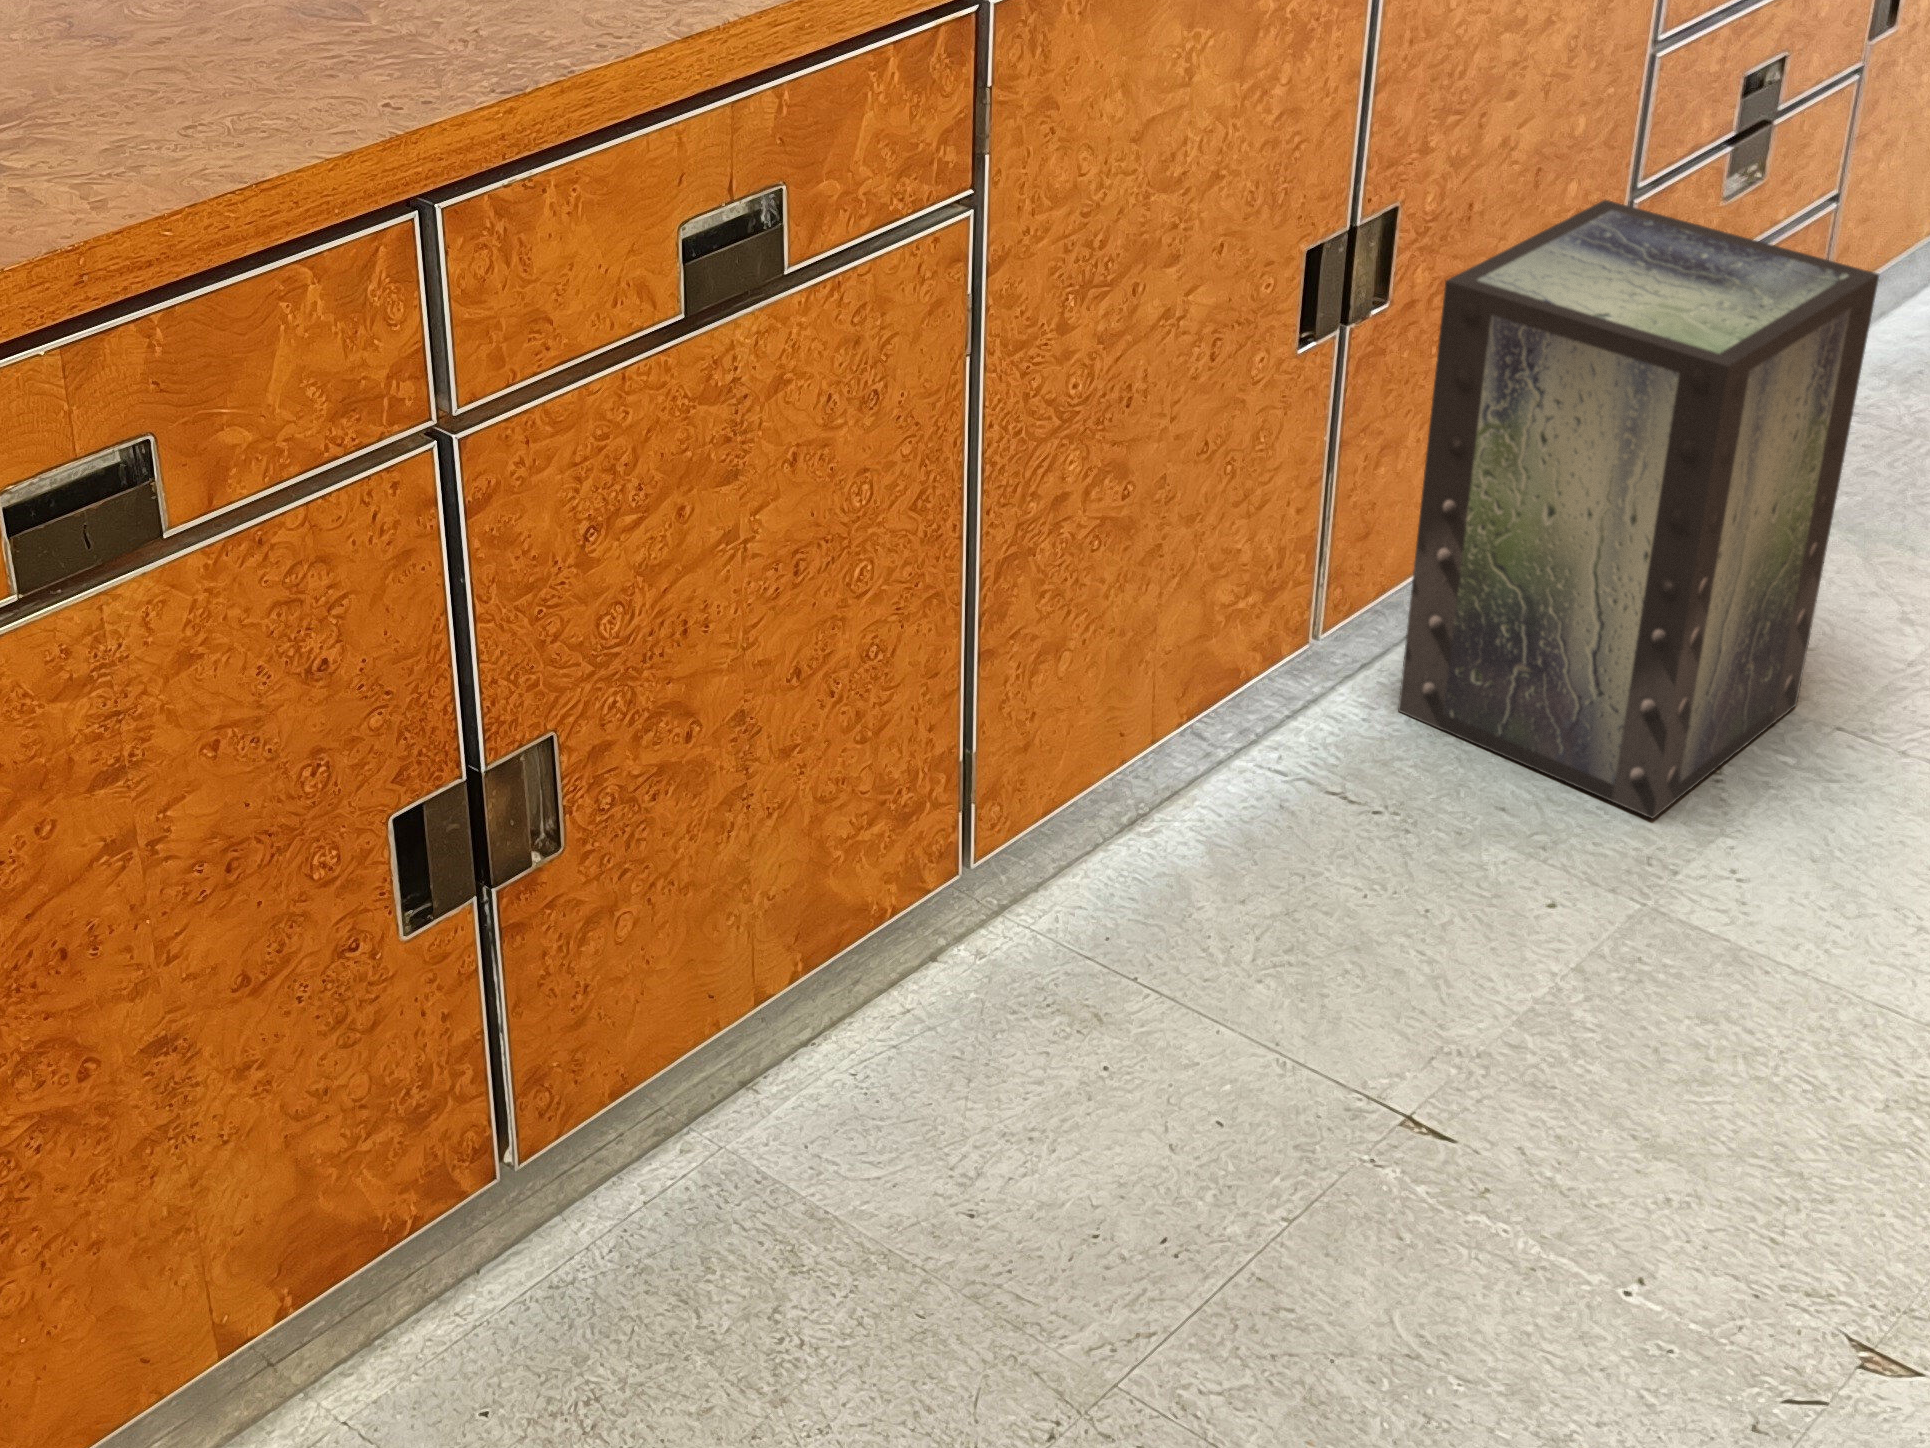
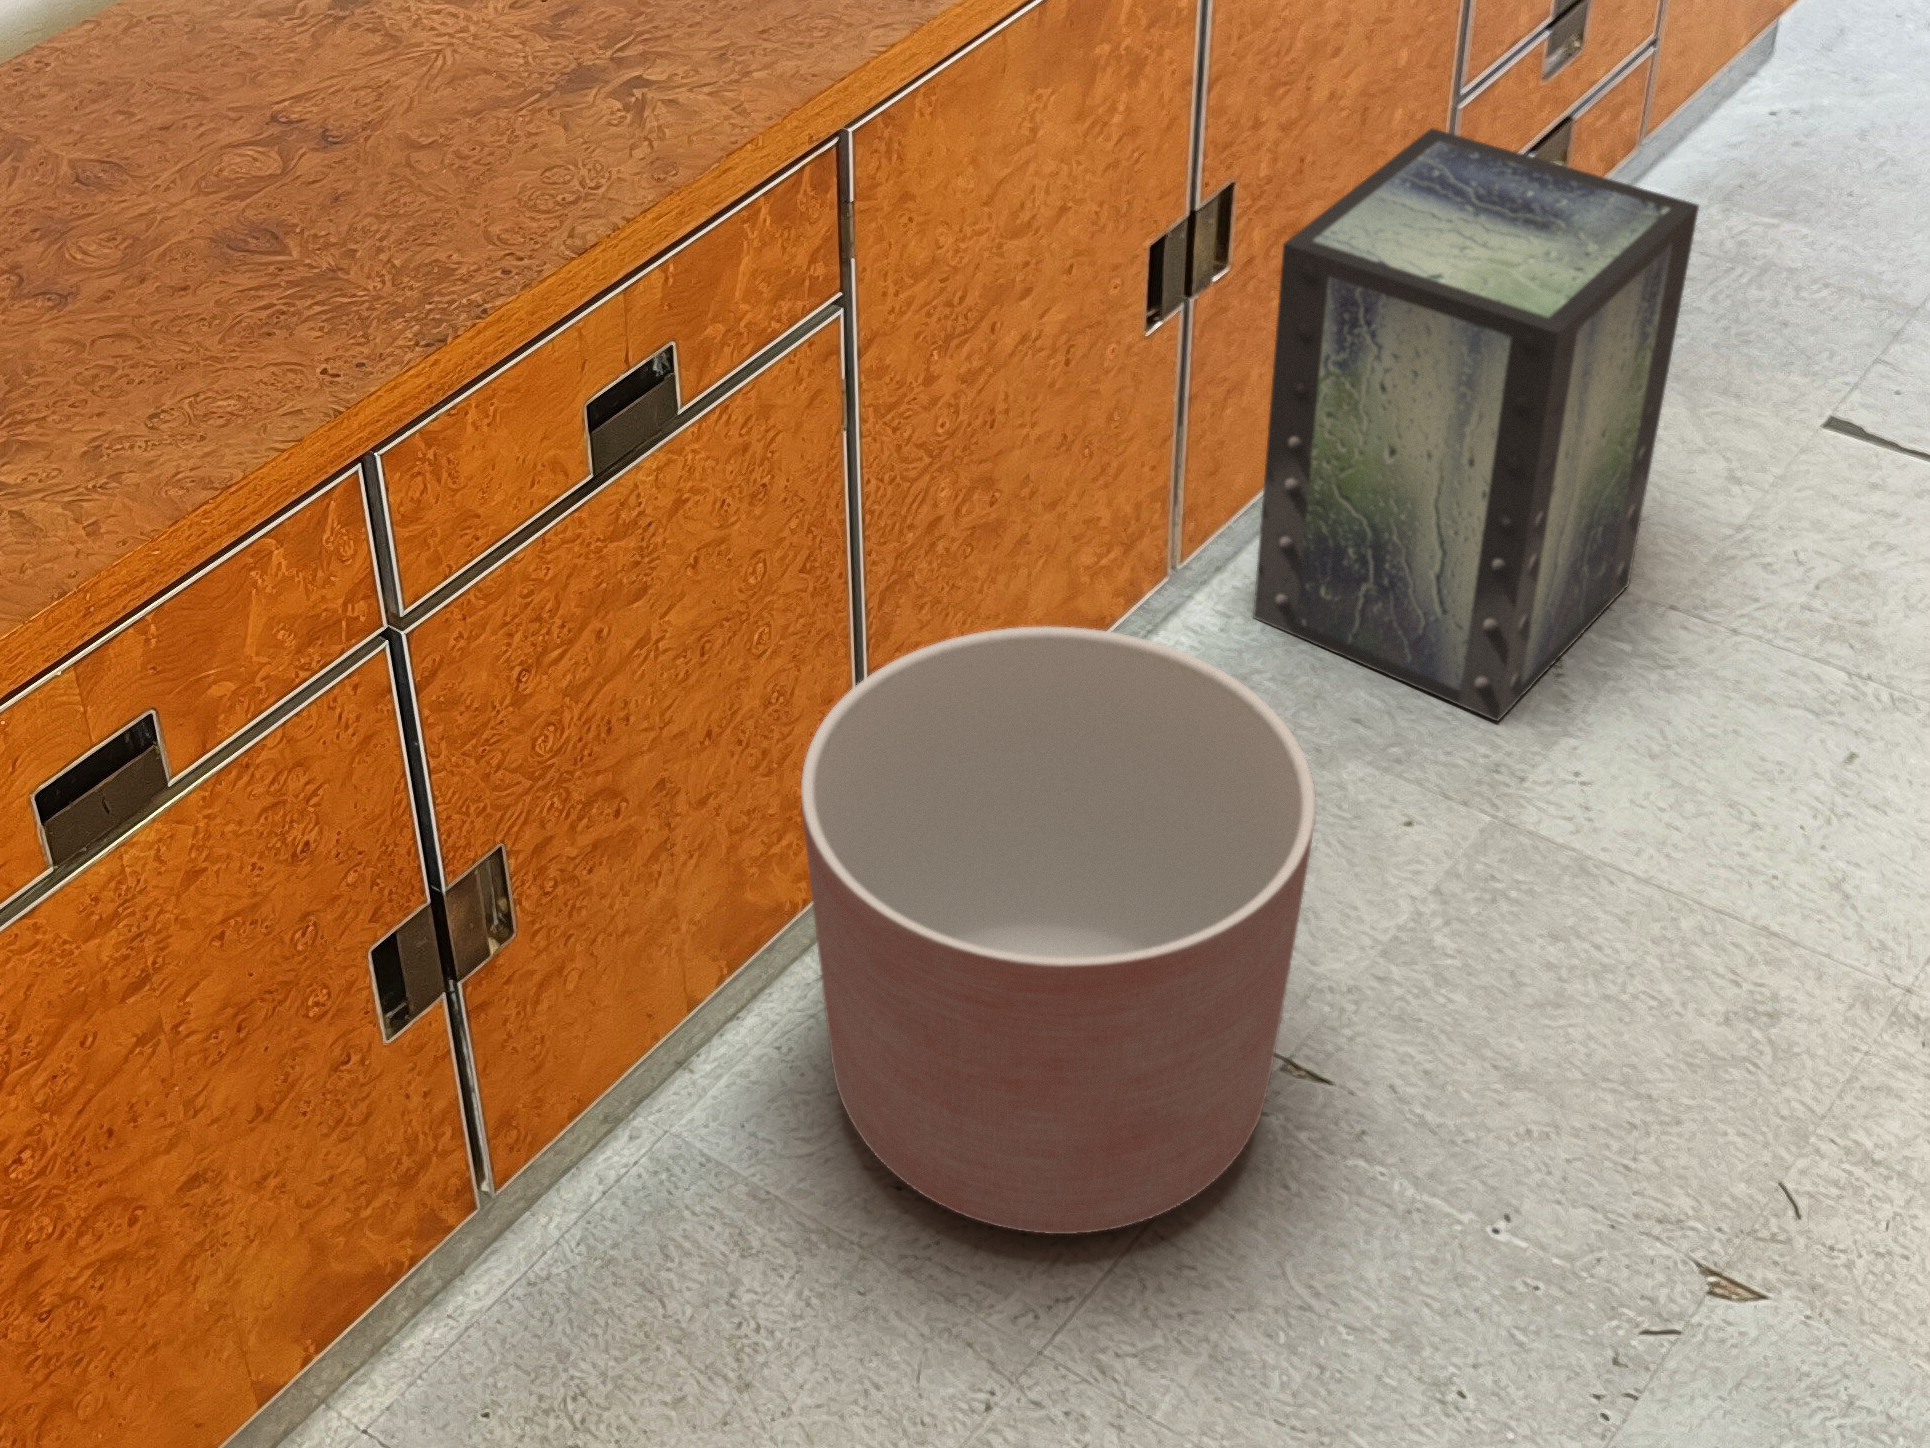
planter: none [889,610,1449,1266] -> present [801,626,1316,1234]

